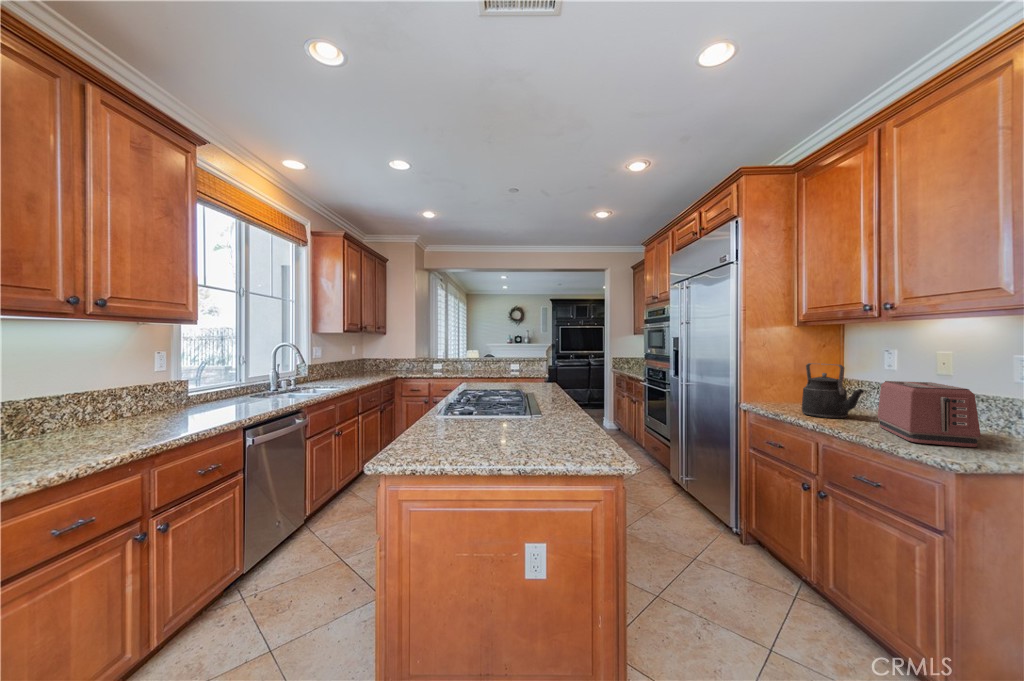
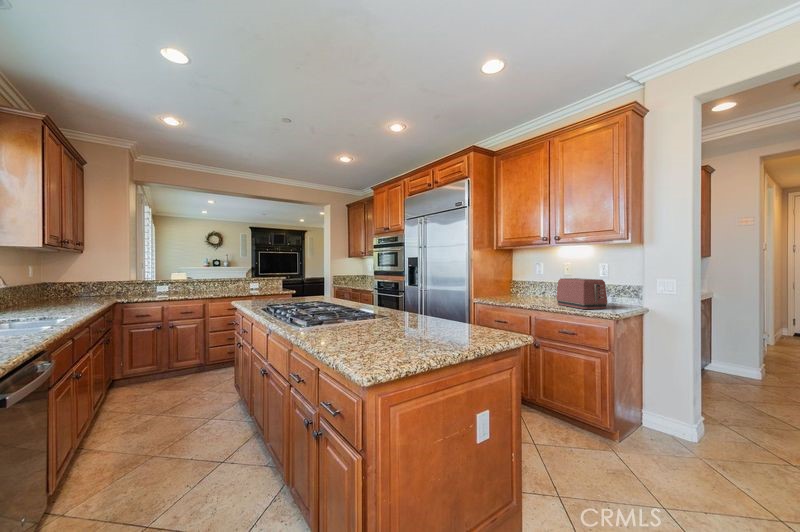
kettle: present [802,363,864,418] -> none [512,271,547,303]

